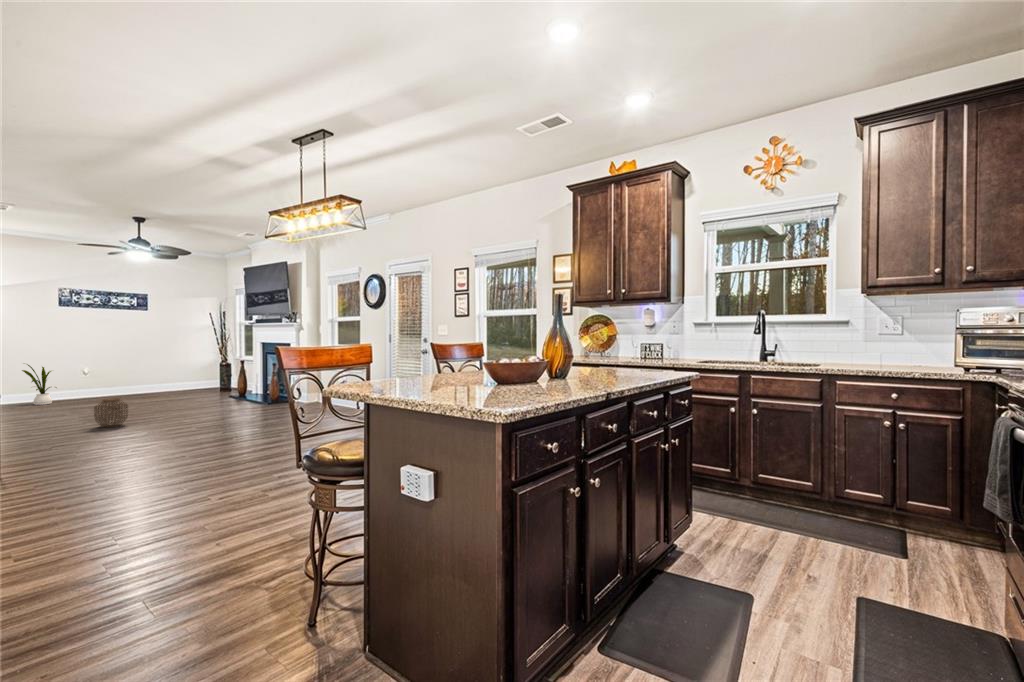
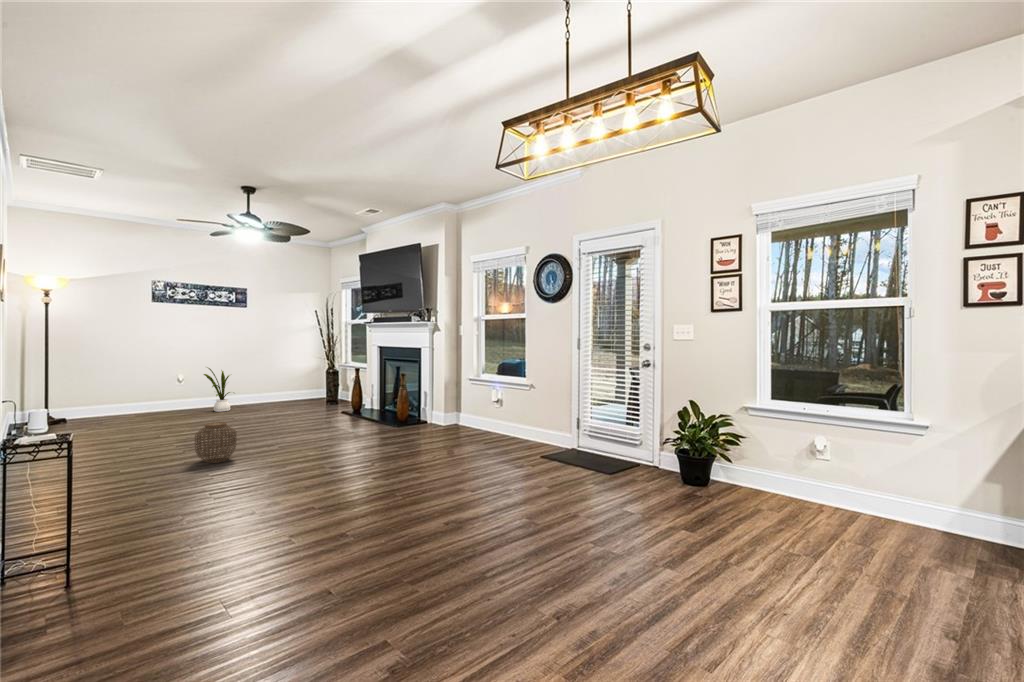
house plant: present [22,364,57,405] -> present [204,367,230,412]

